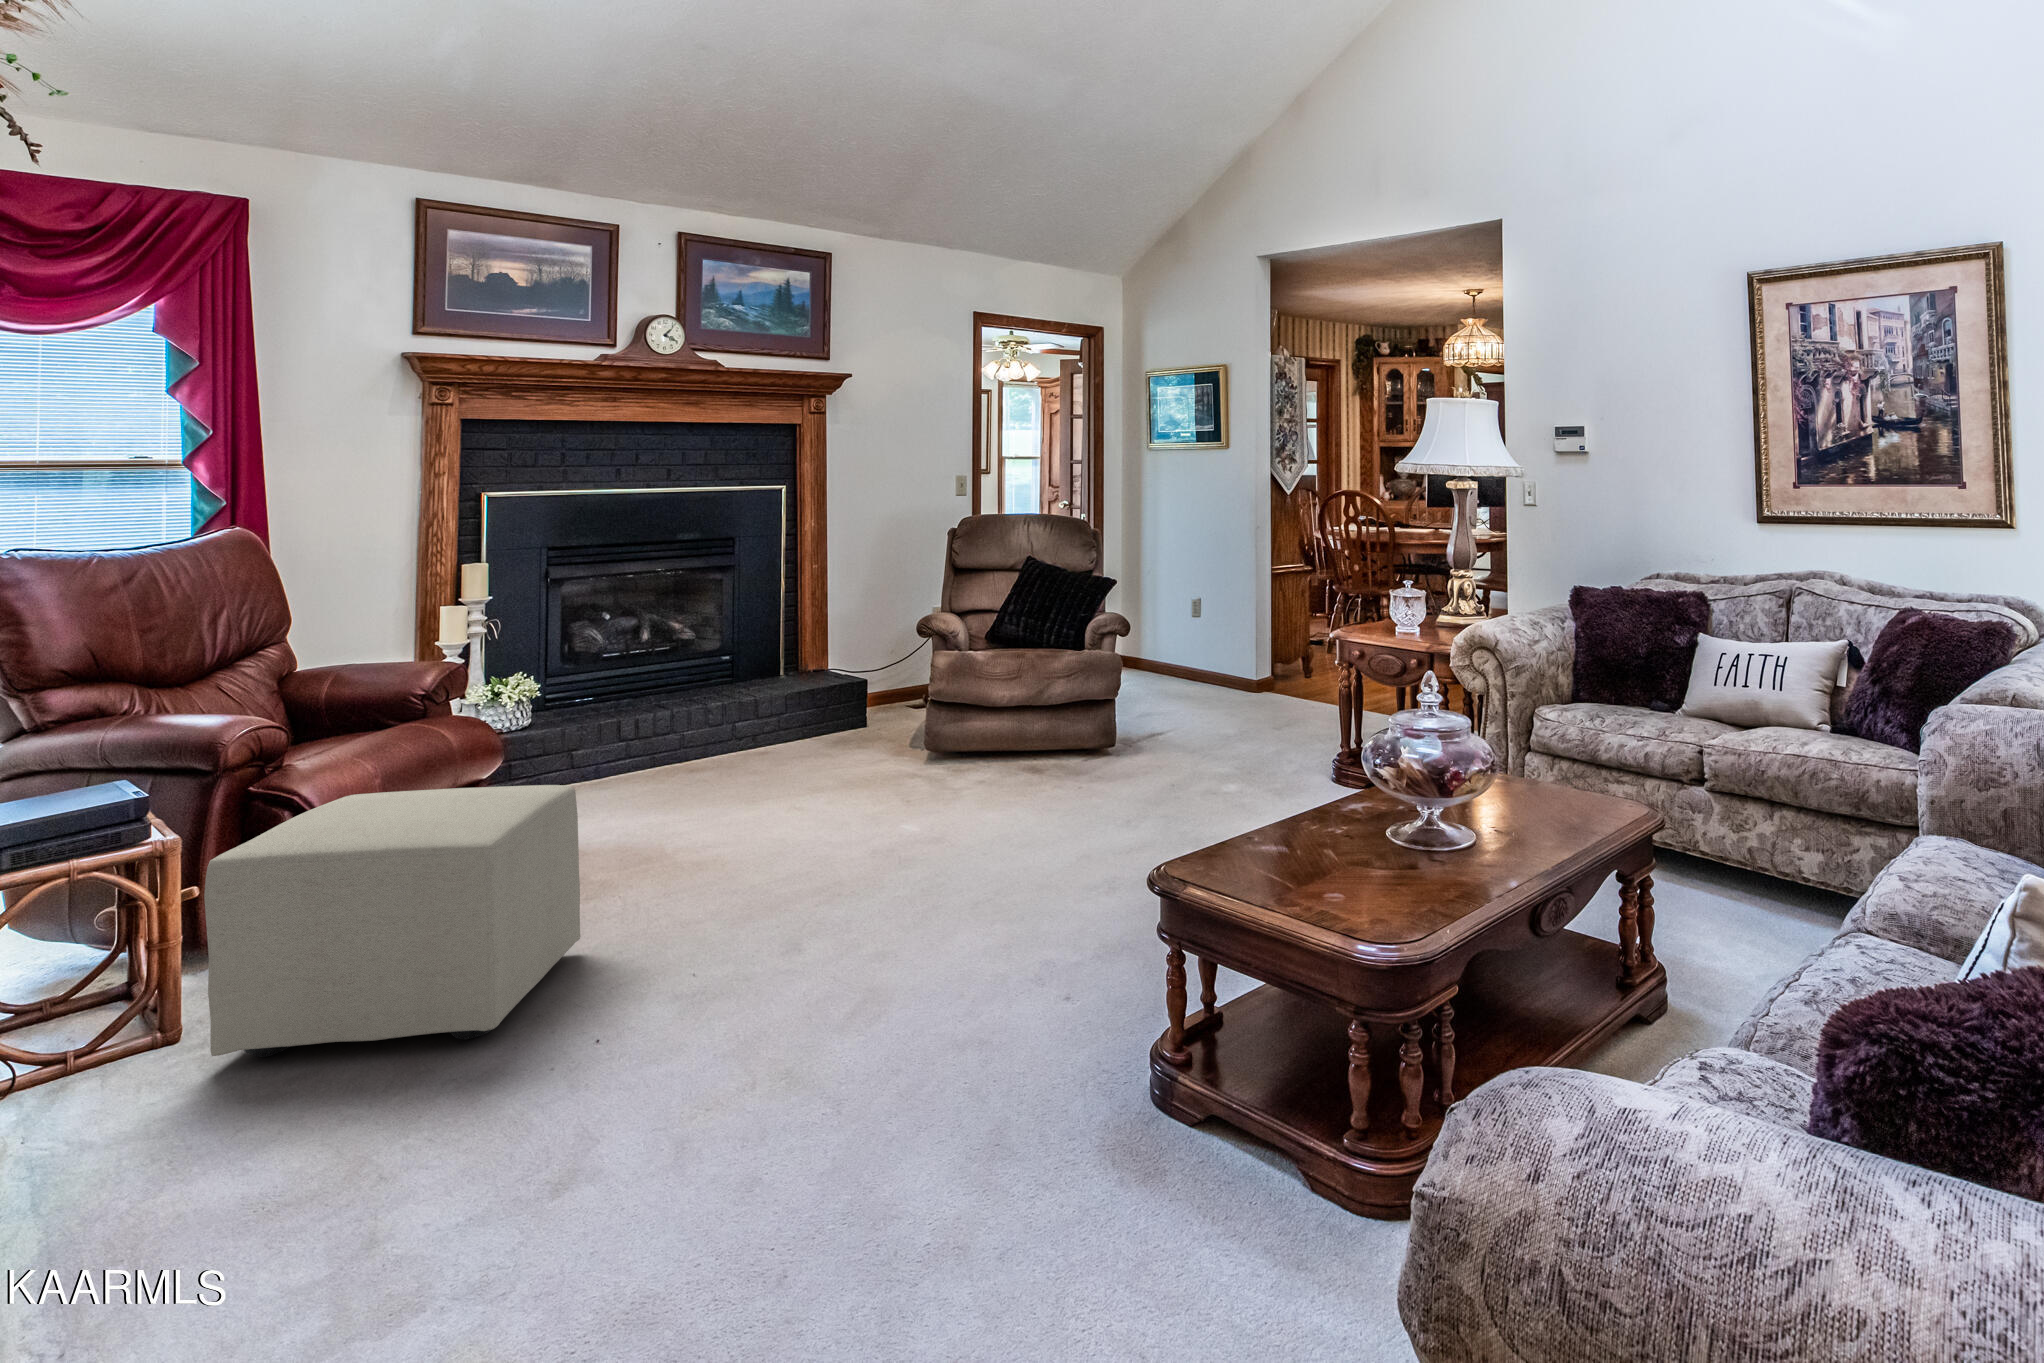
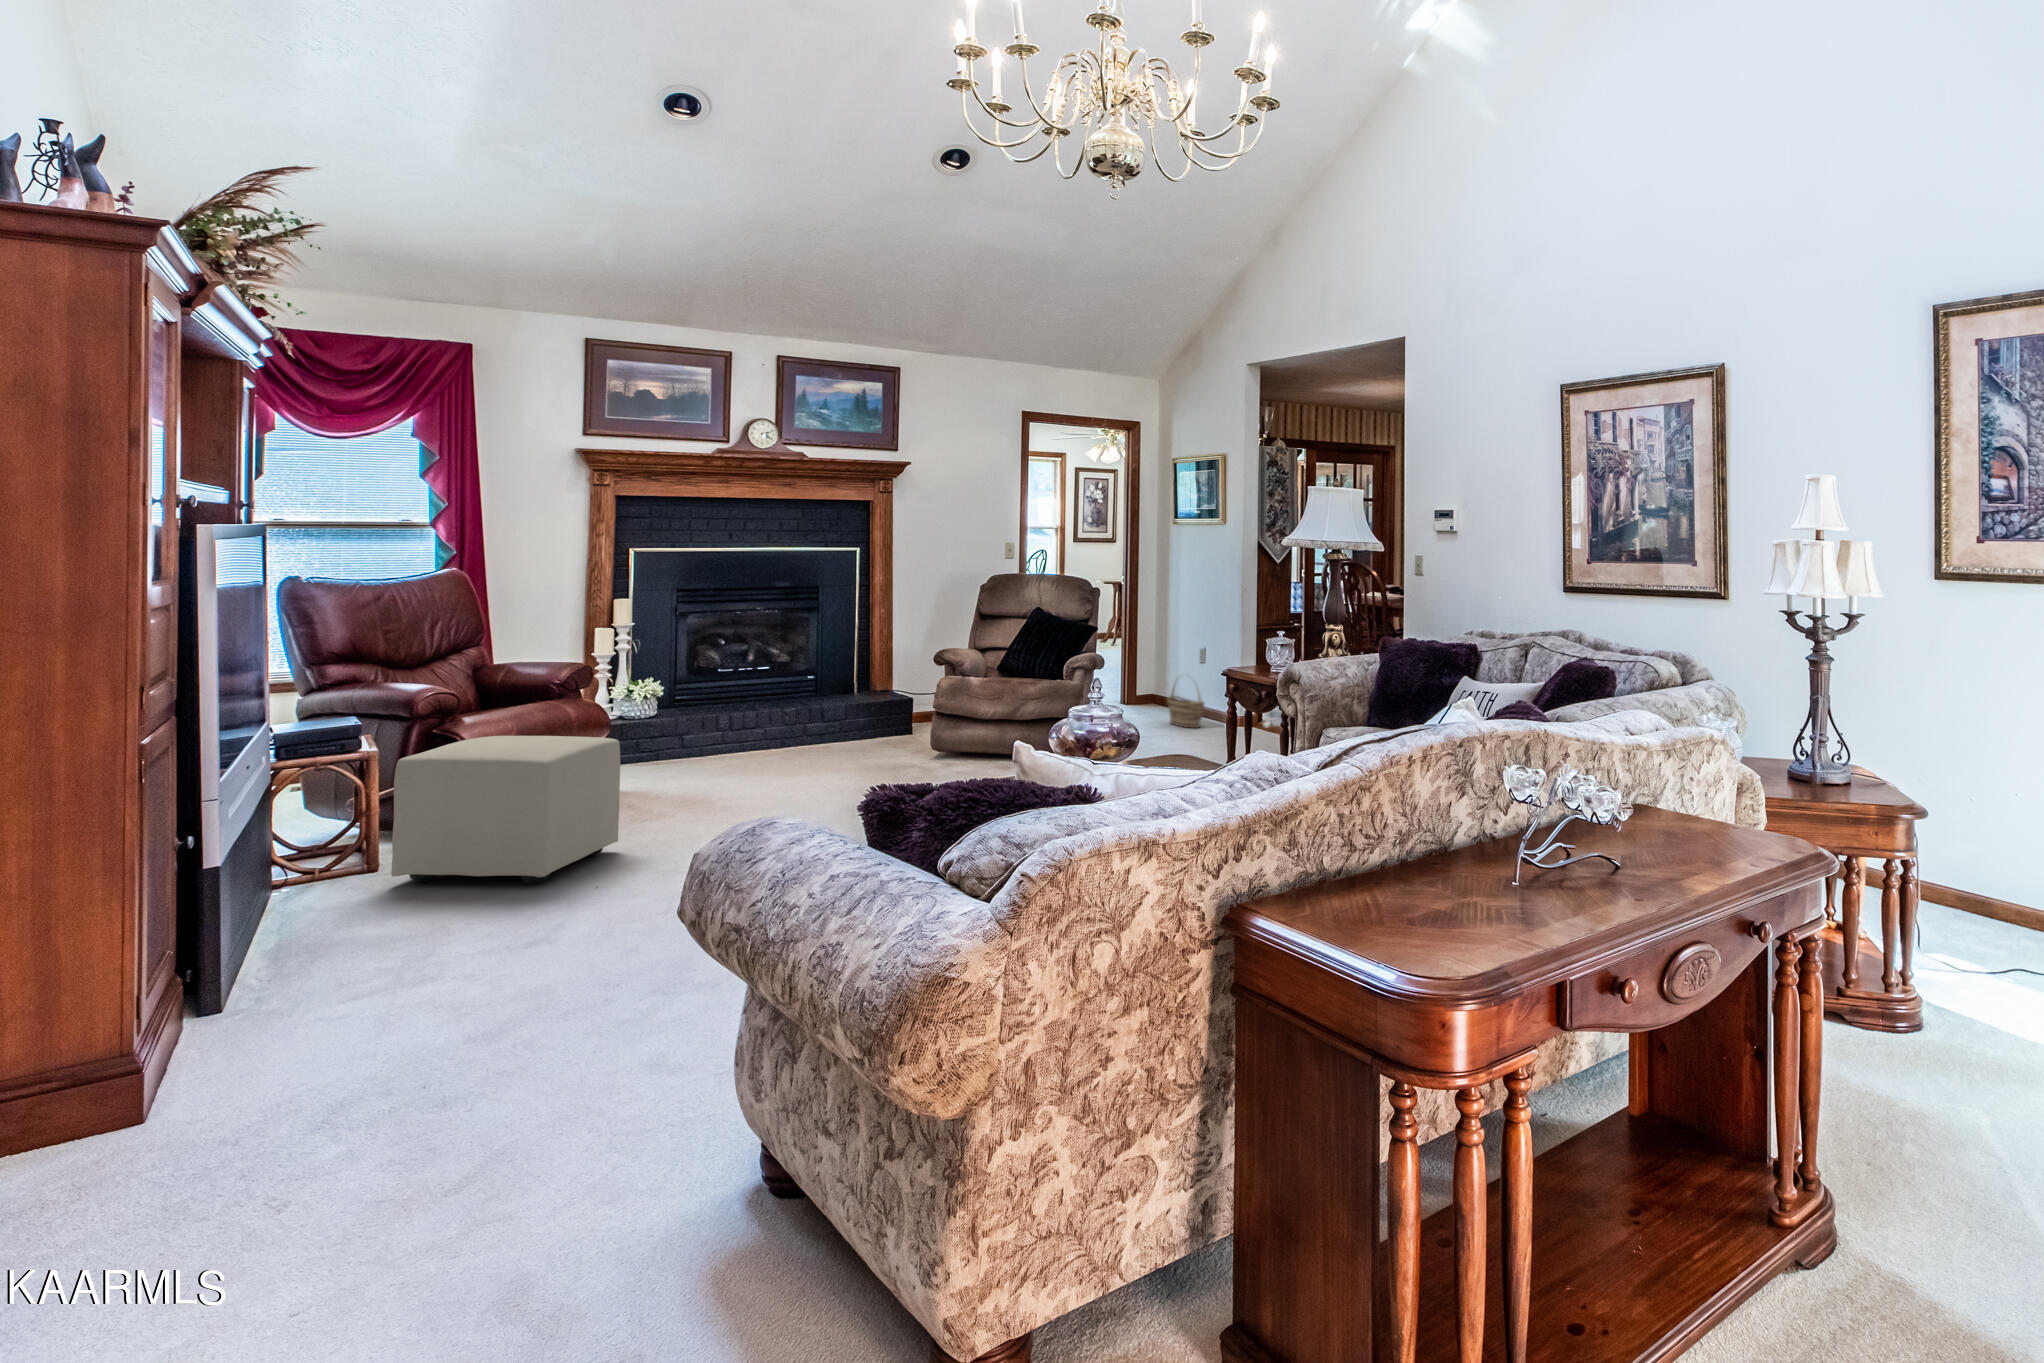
basket: none [1165,627,1213,690] -> present [1168,675,1204,728]

